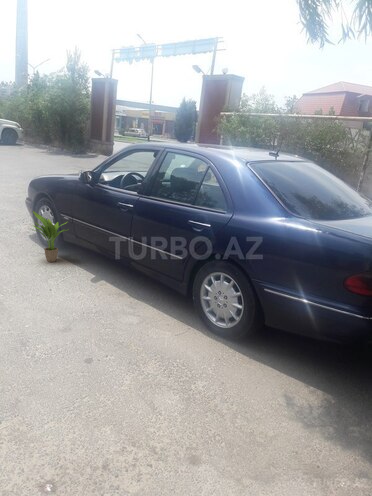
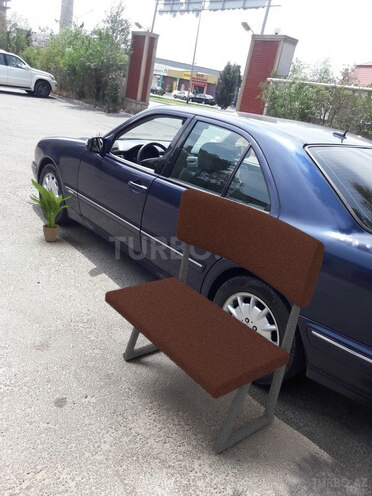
bench: none [114,200,264,379] -> present [105,189,325,453]

